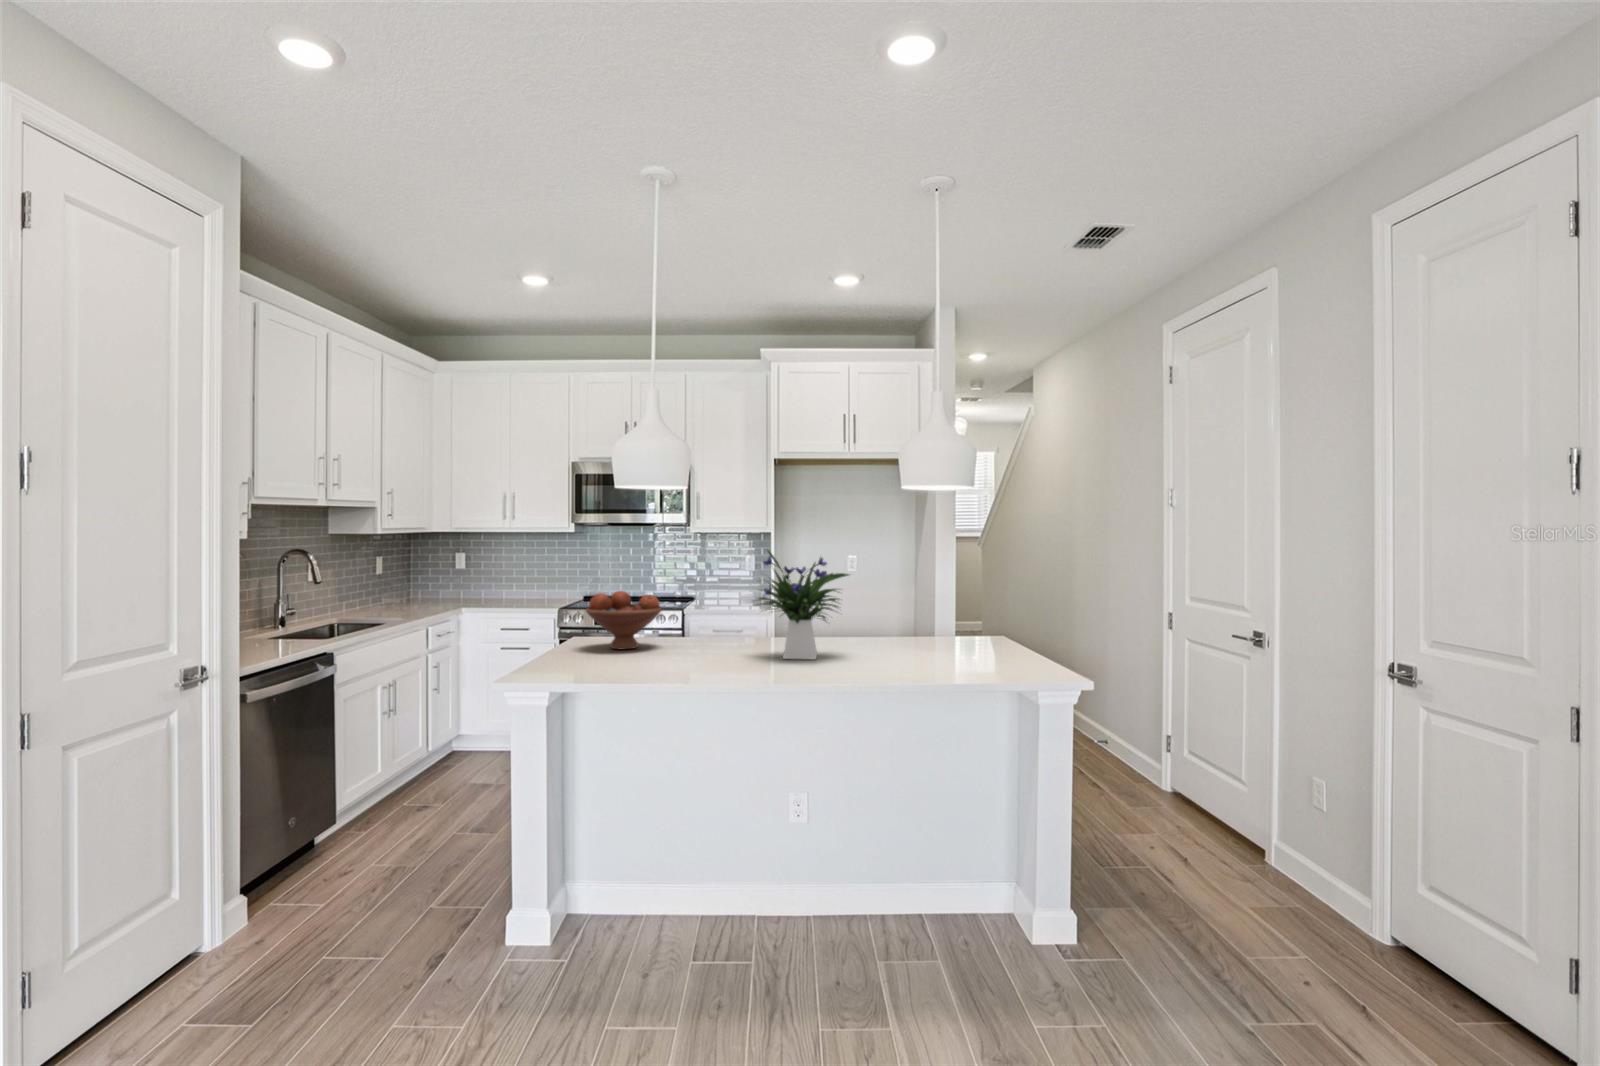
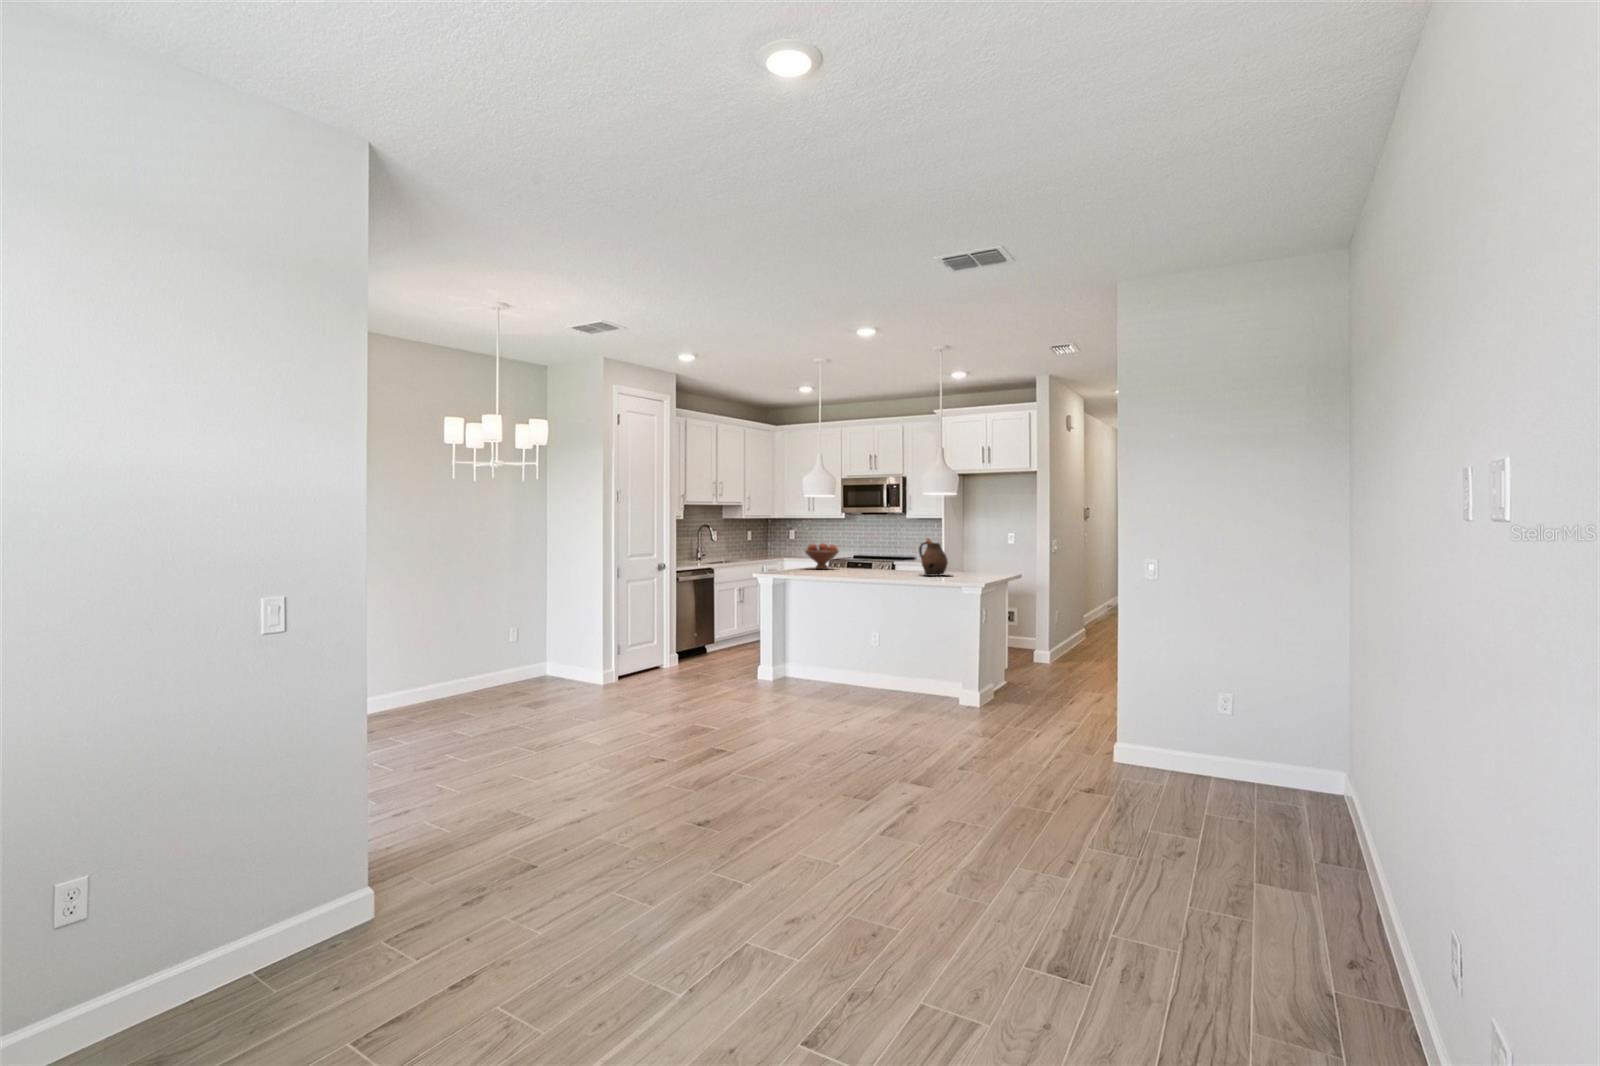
flower arrangement: present [758,550,849,659] -> none [860,522,909,573]
ceramic pitcher: none [896,583,973,669] -> present [919,538,953,576]

